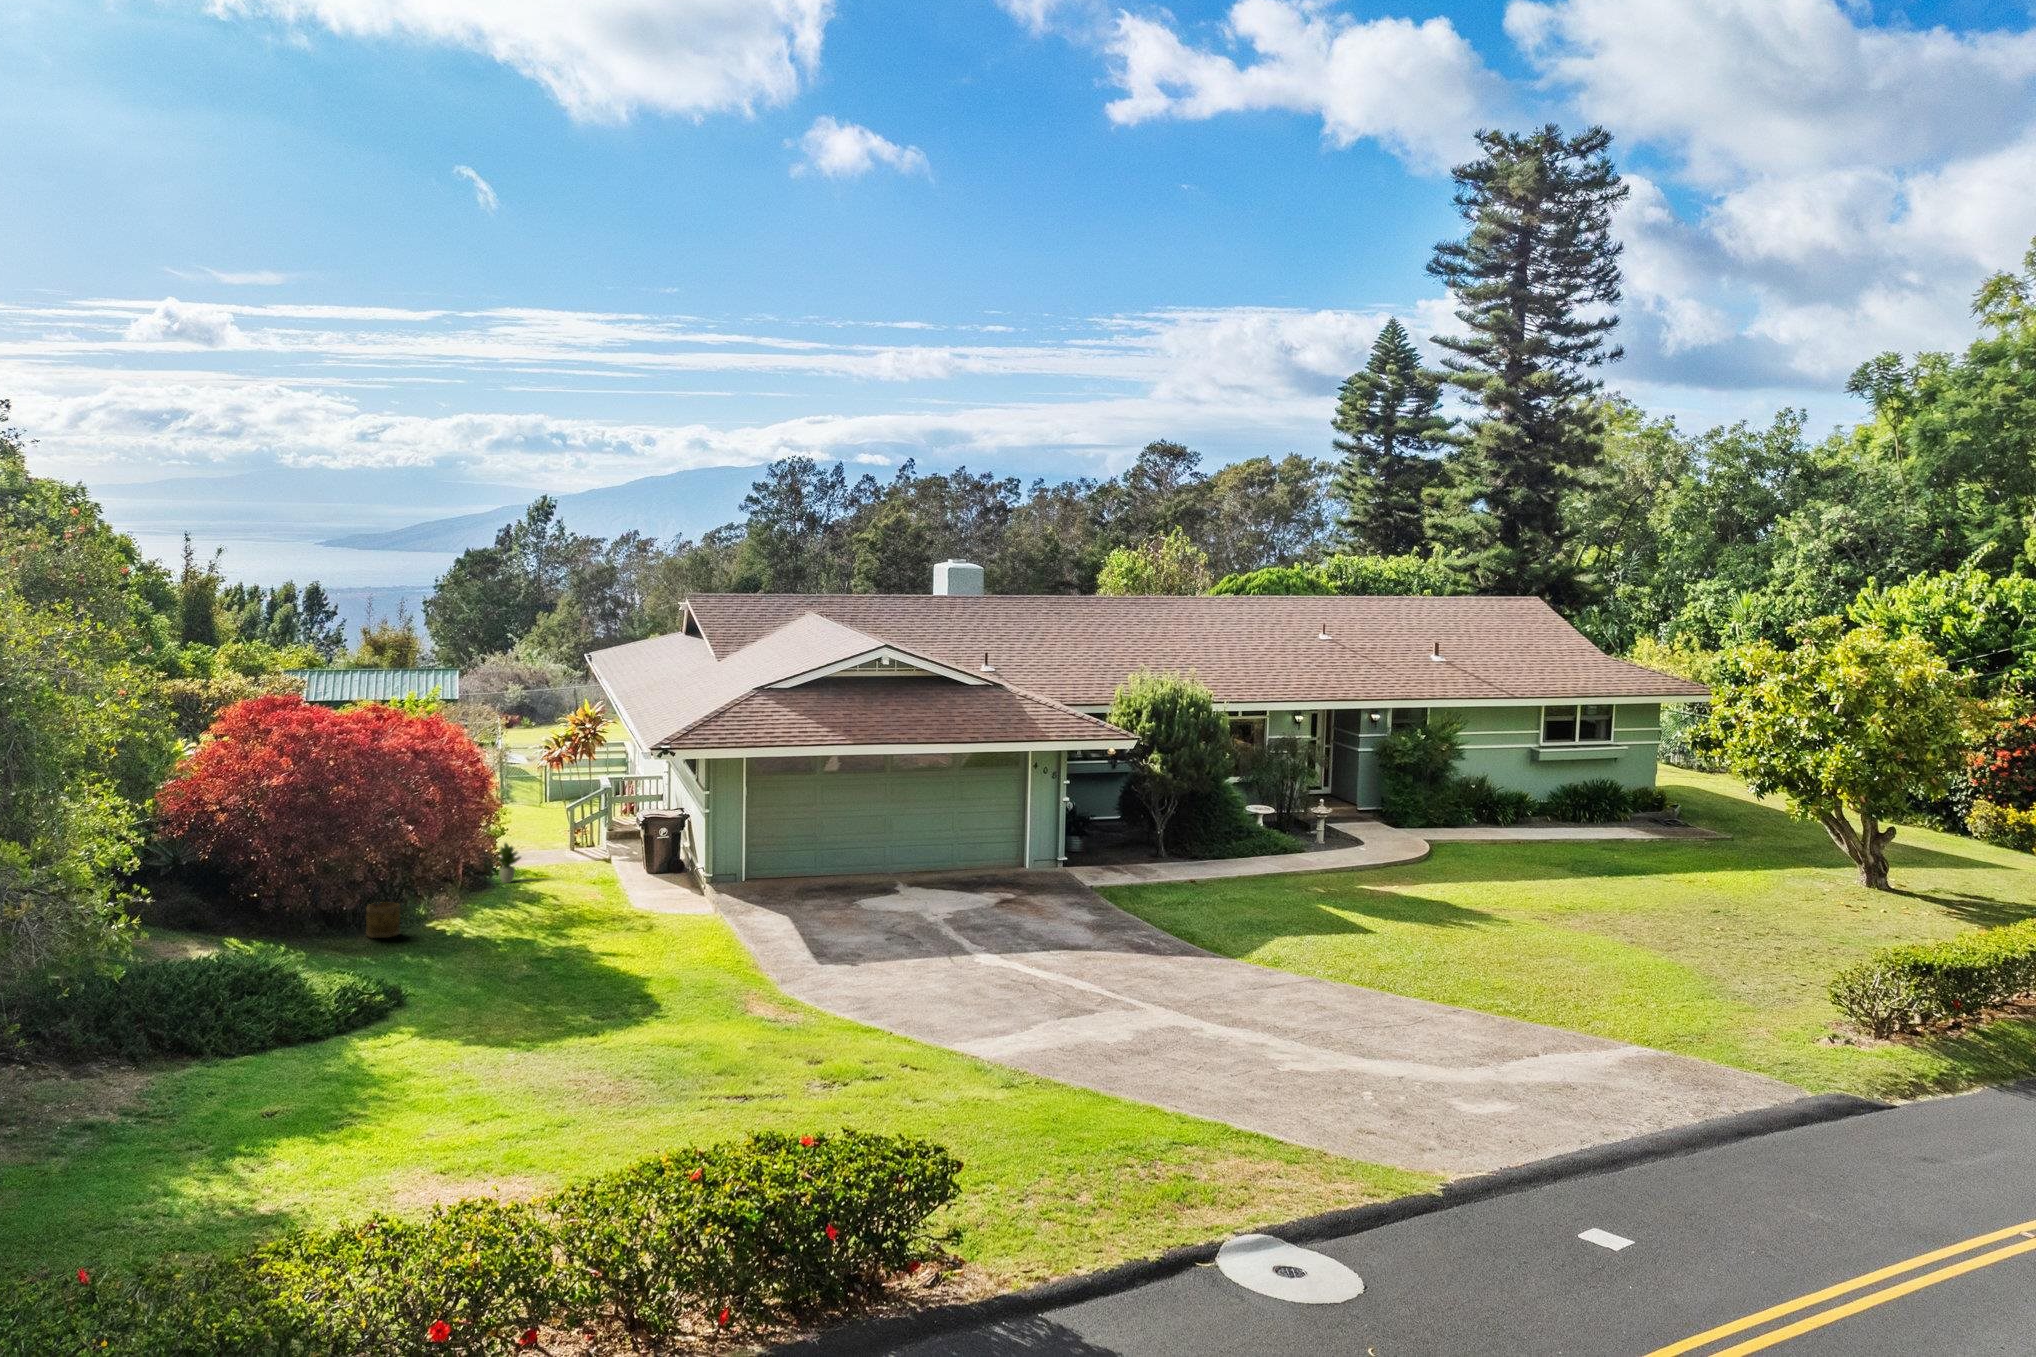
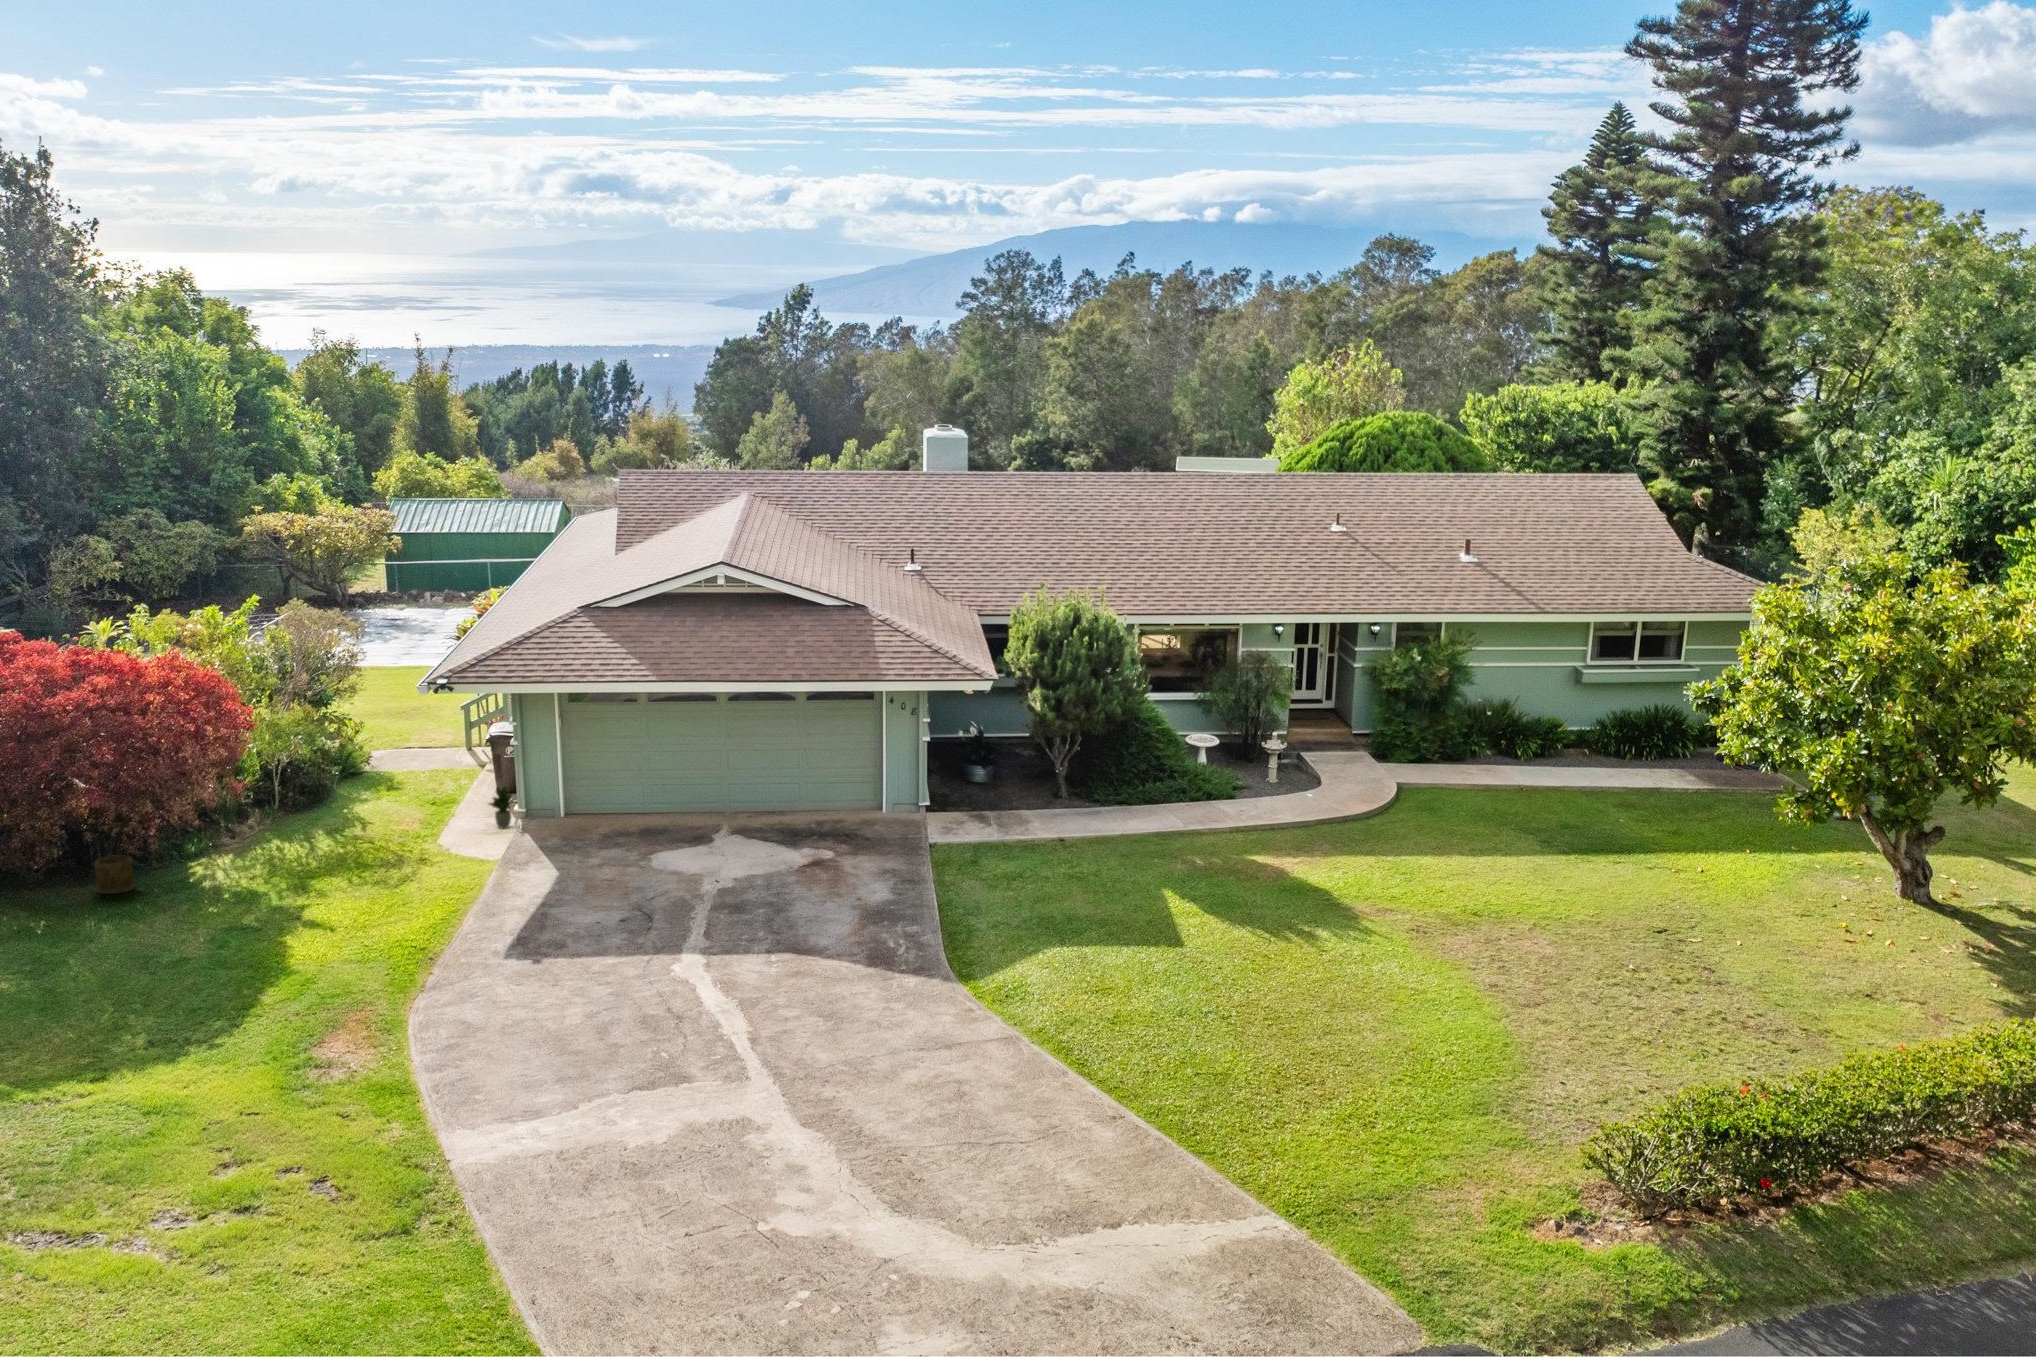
potted plant: present [497,843,521,883] -> present [489,787,513,828]

